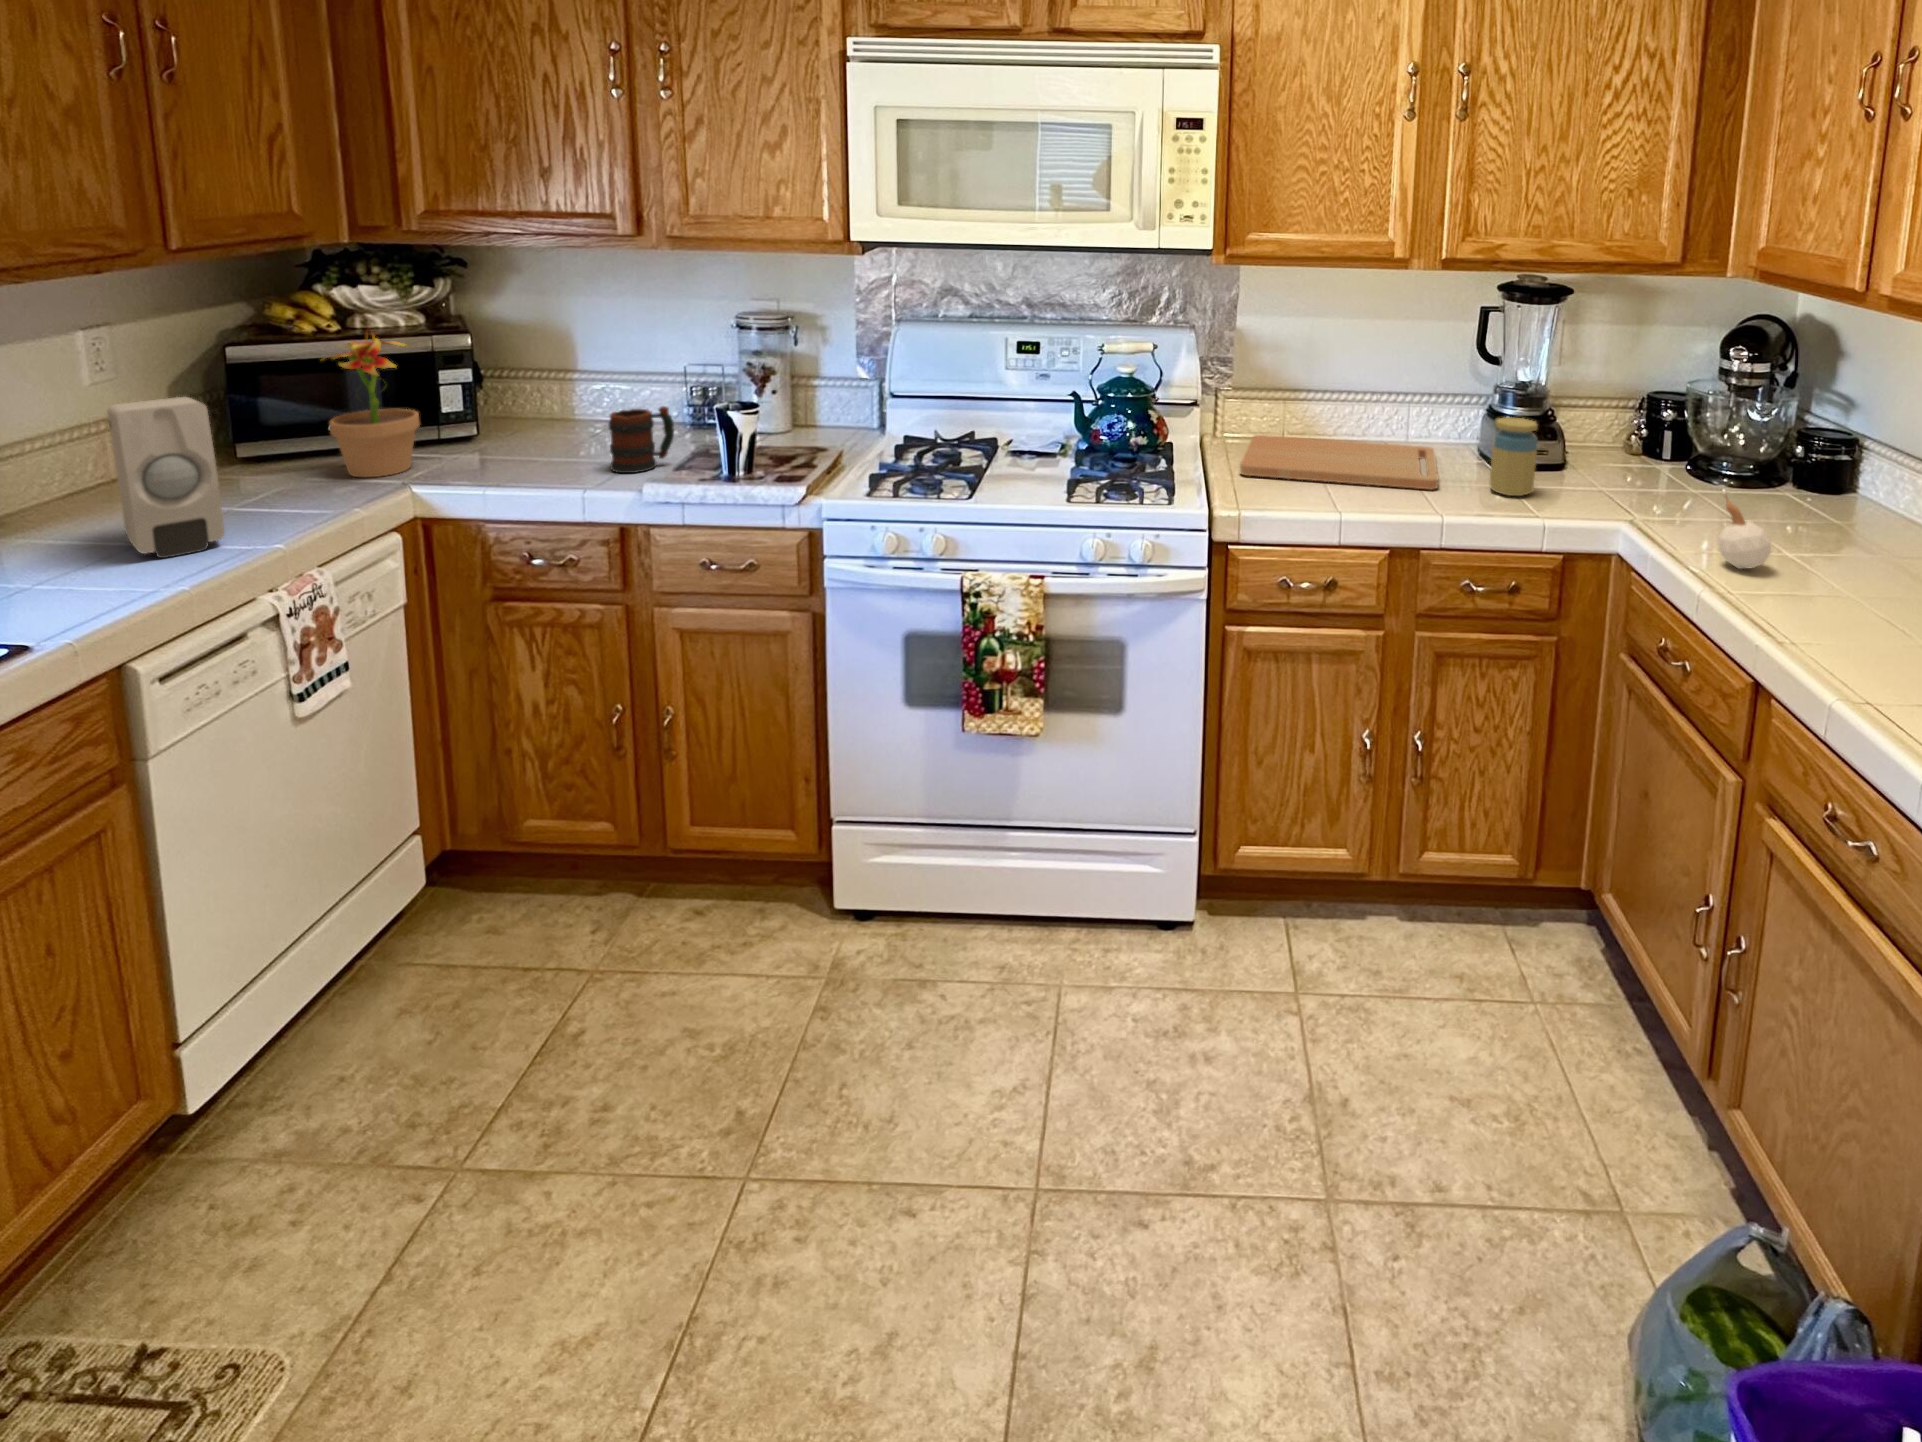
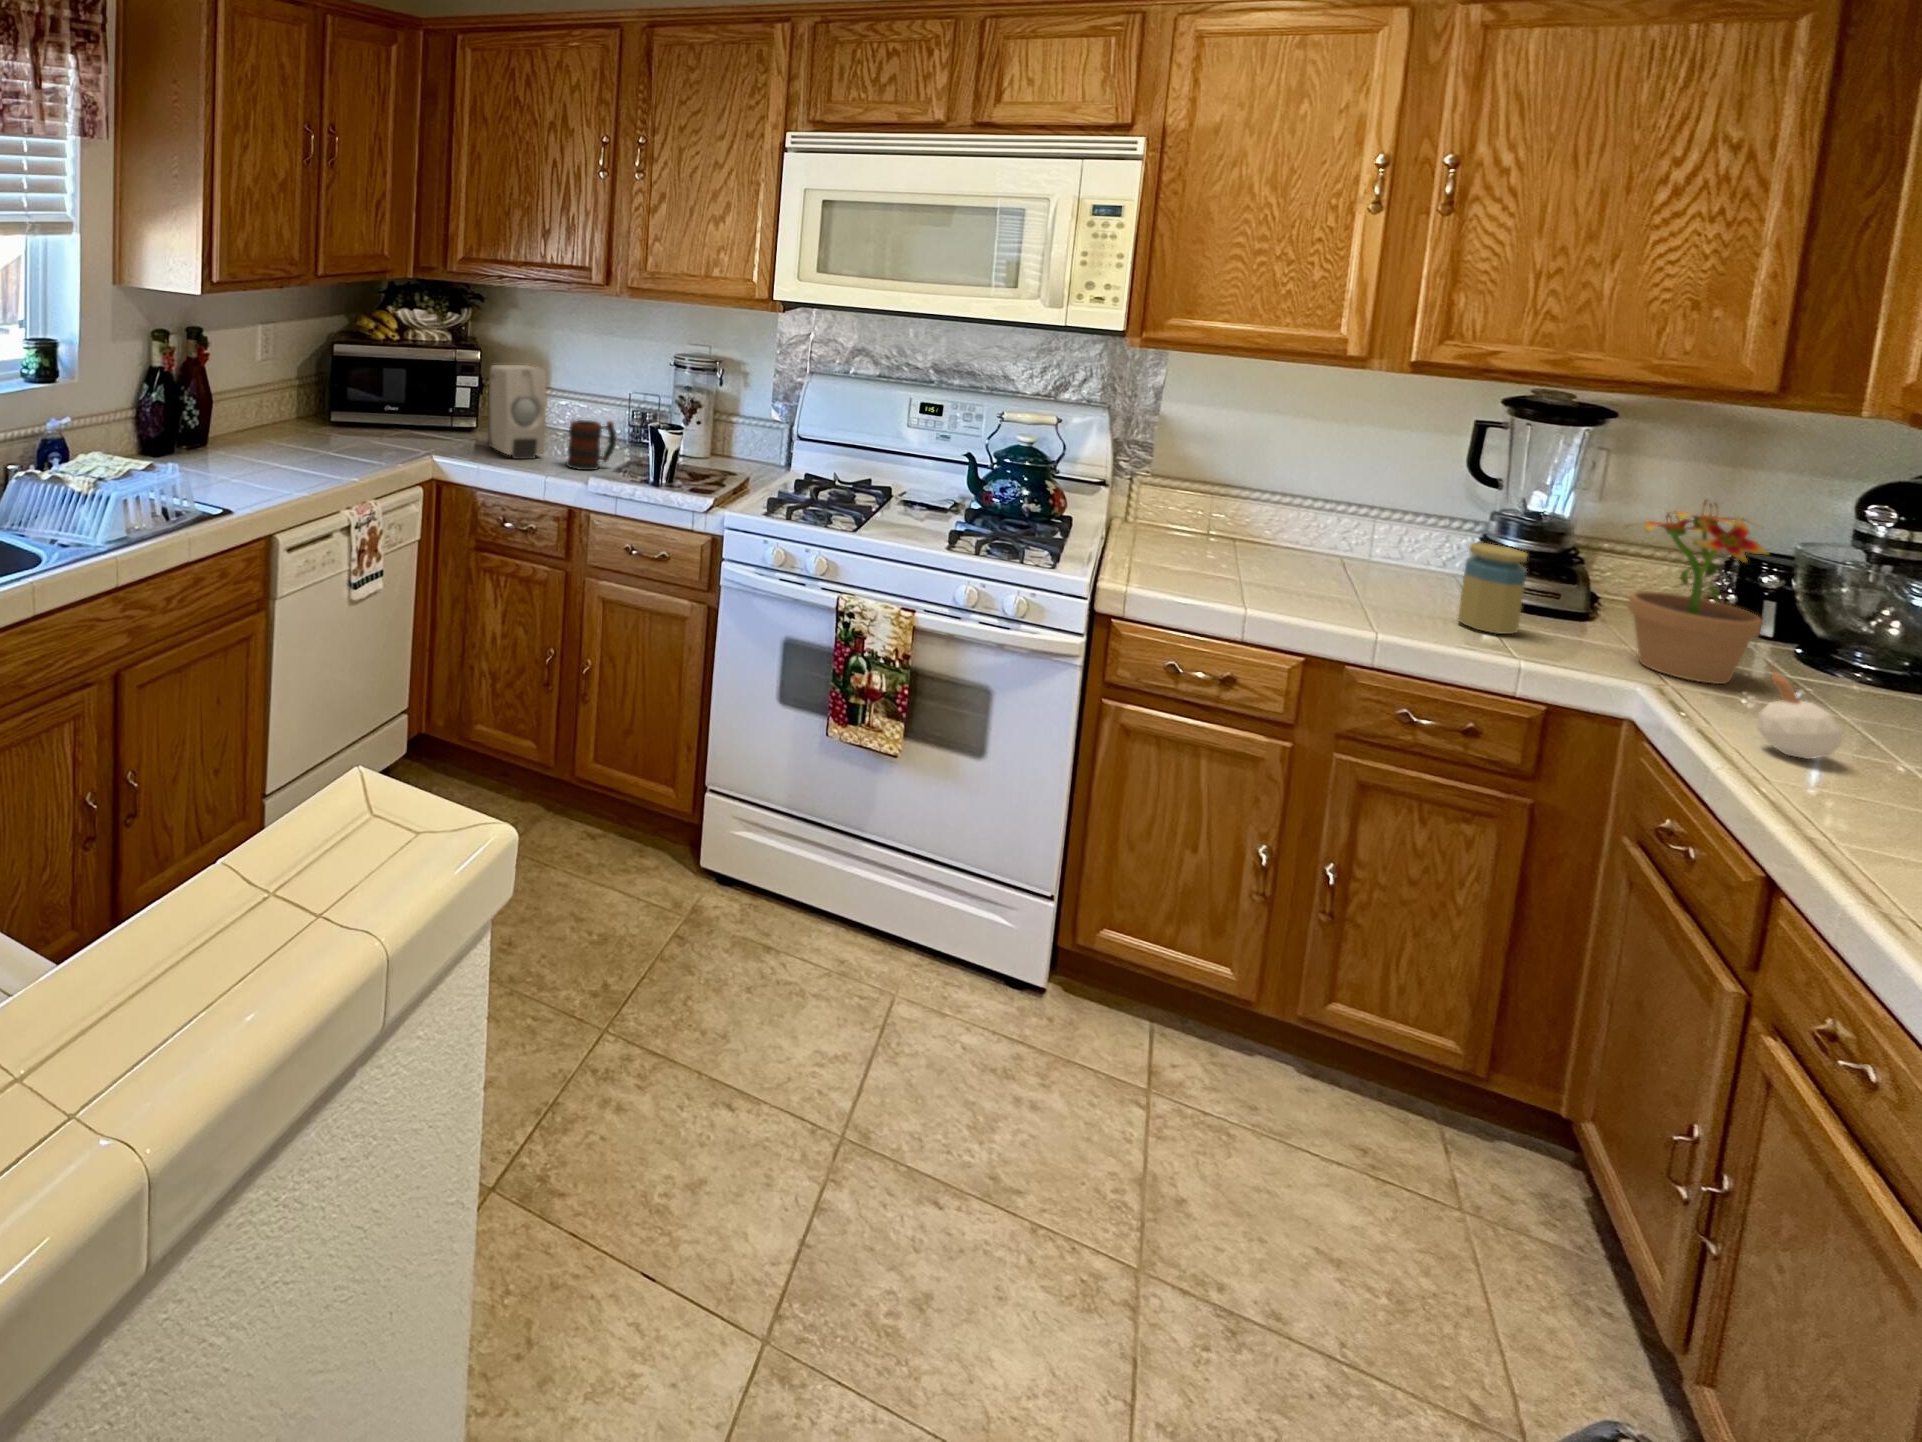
potted plant: present [322,330,420,477] -> present [1628,500,1768,684]
soap dispenser: present [107,397,224,558] -> present [488,365,546,459]
cutting board: present [1240,435,1438,490] -> none [1141,526,1400,608]

